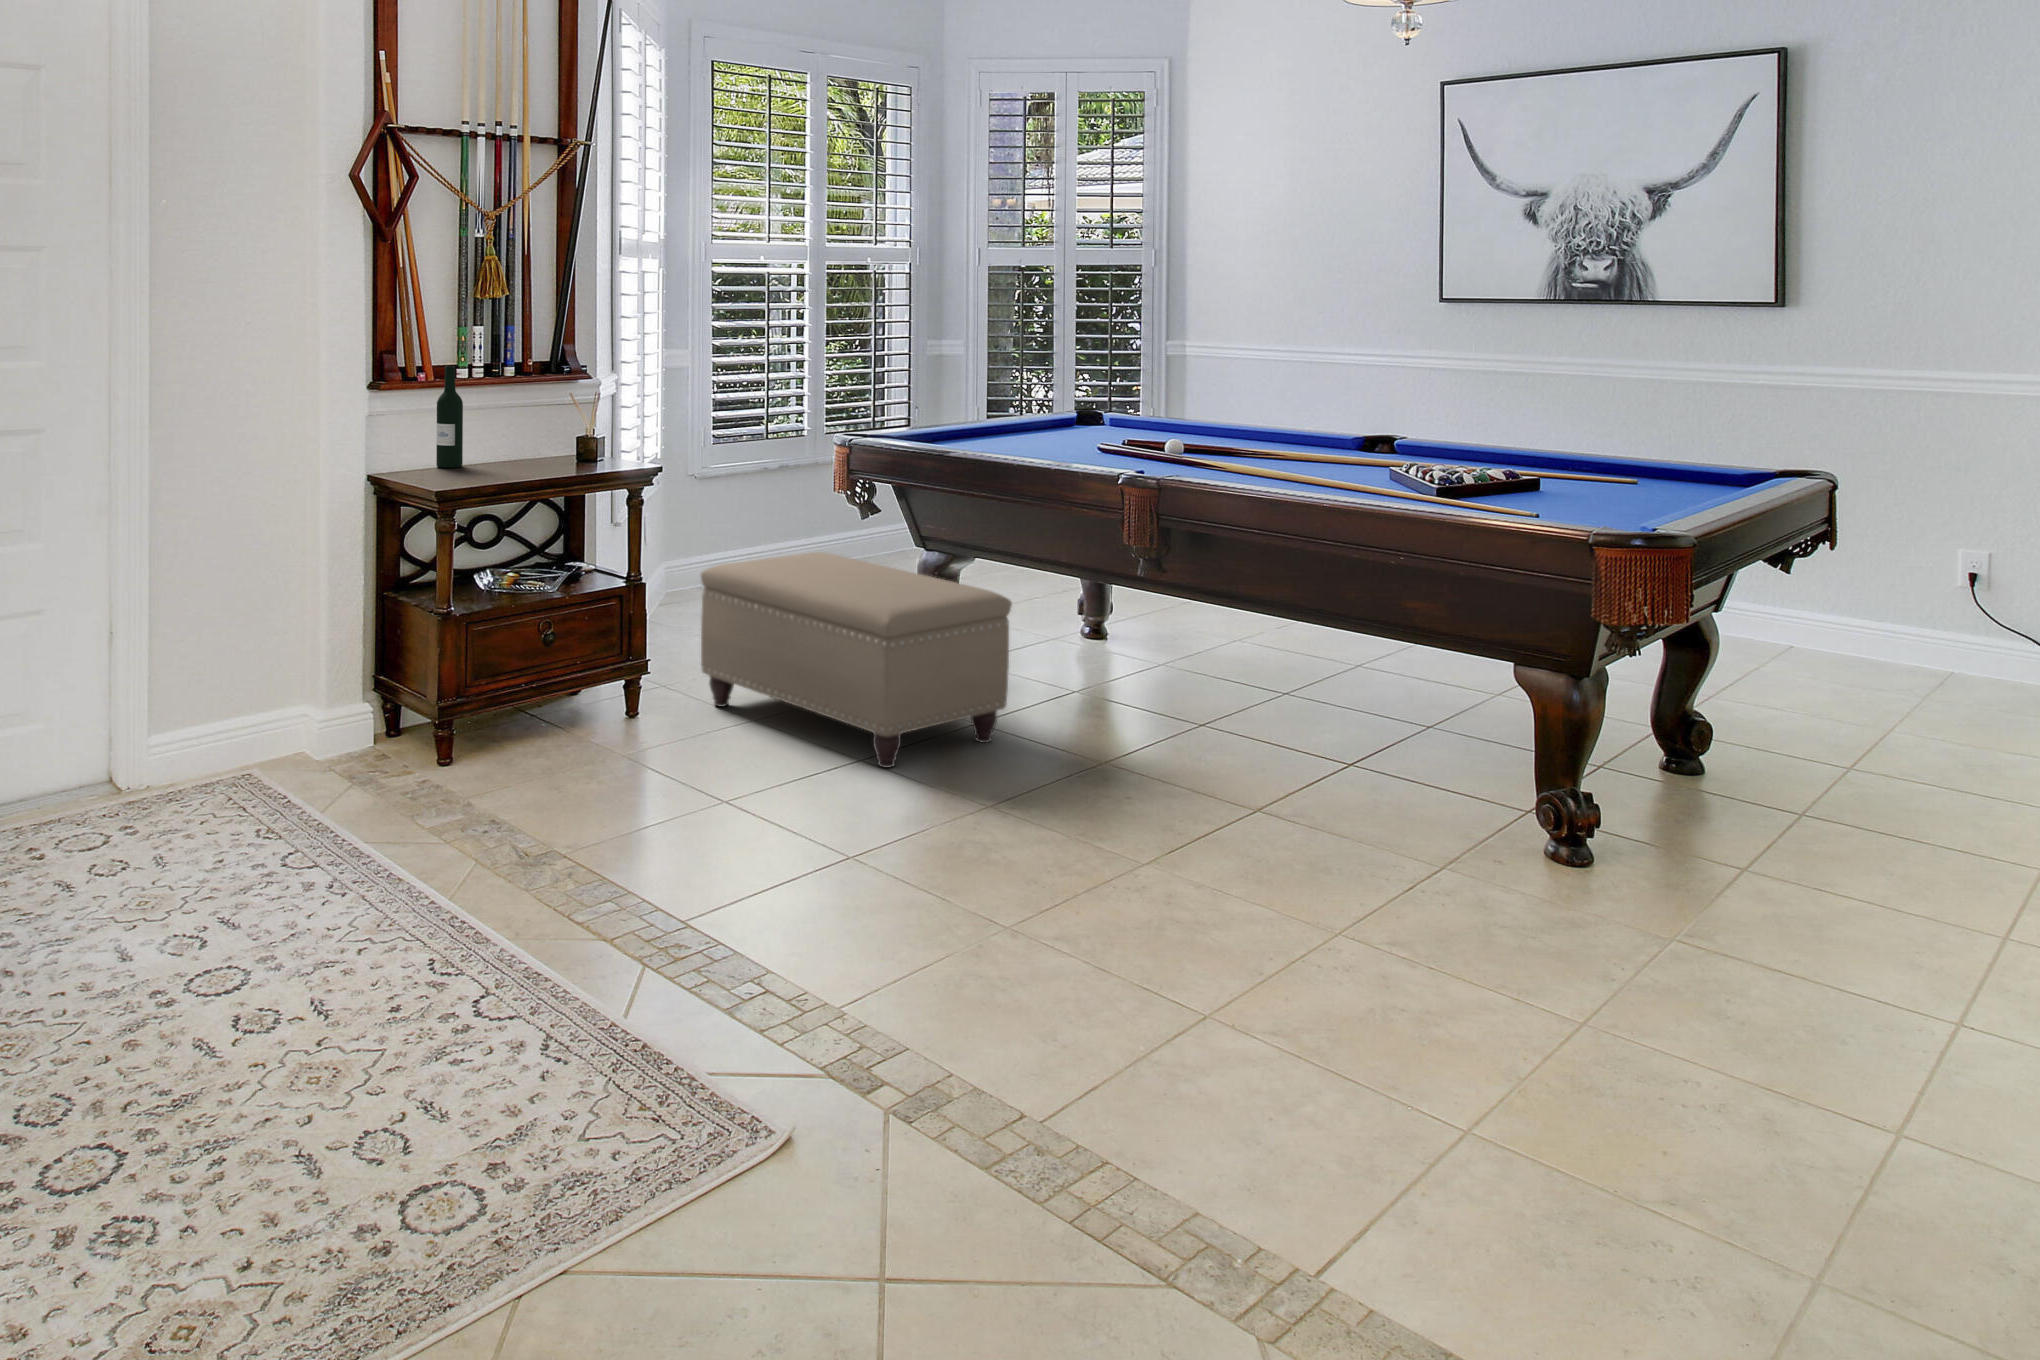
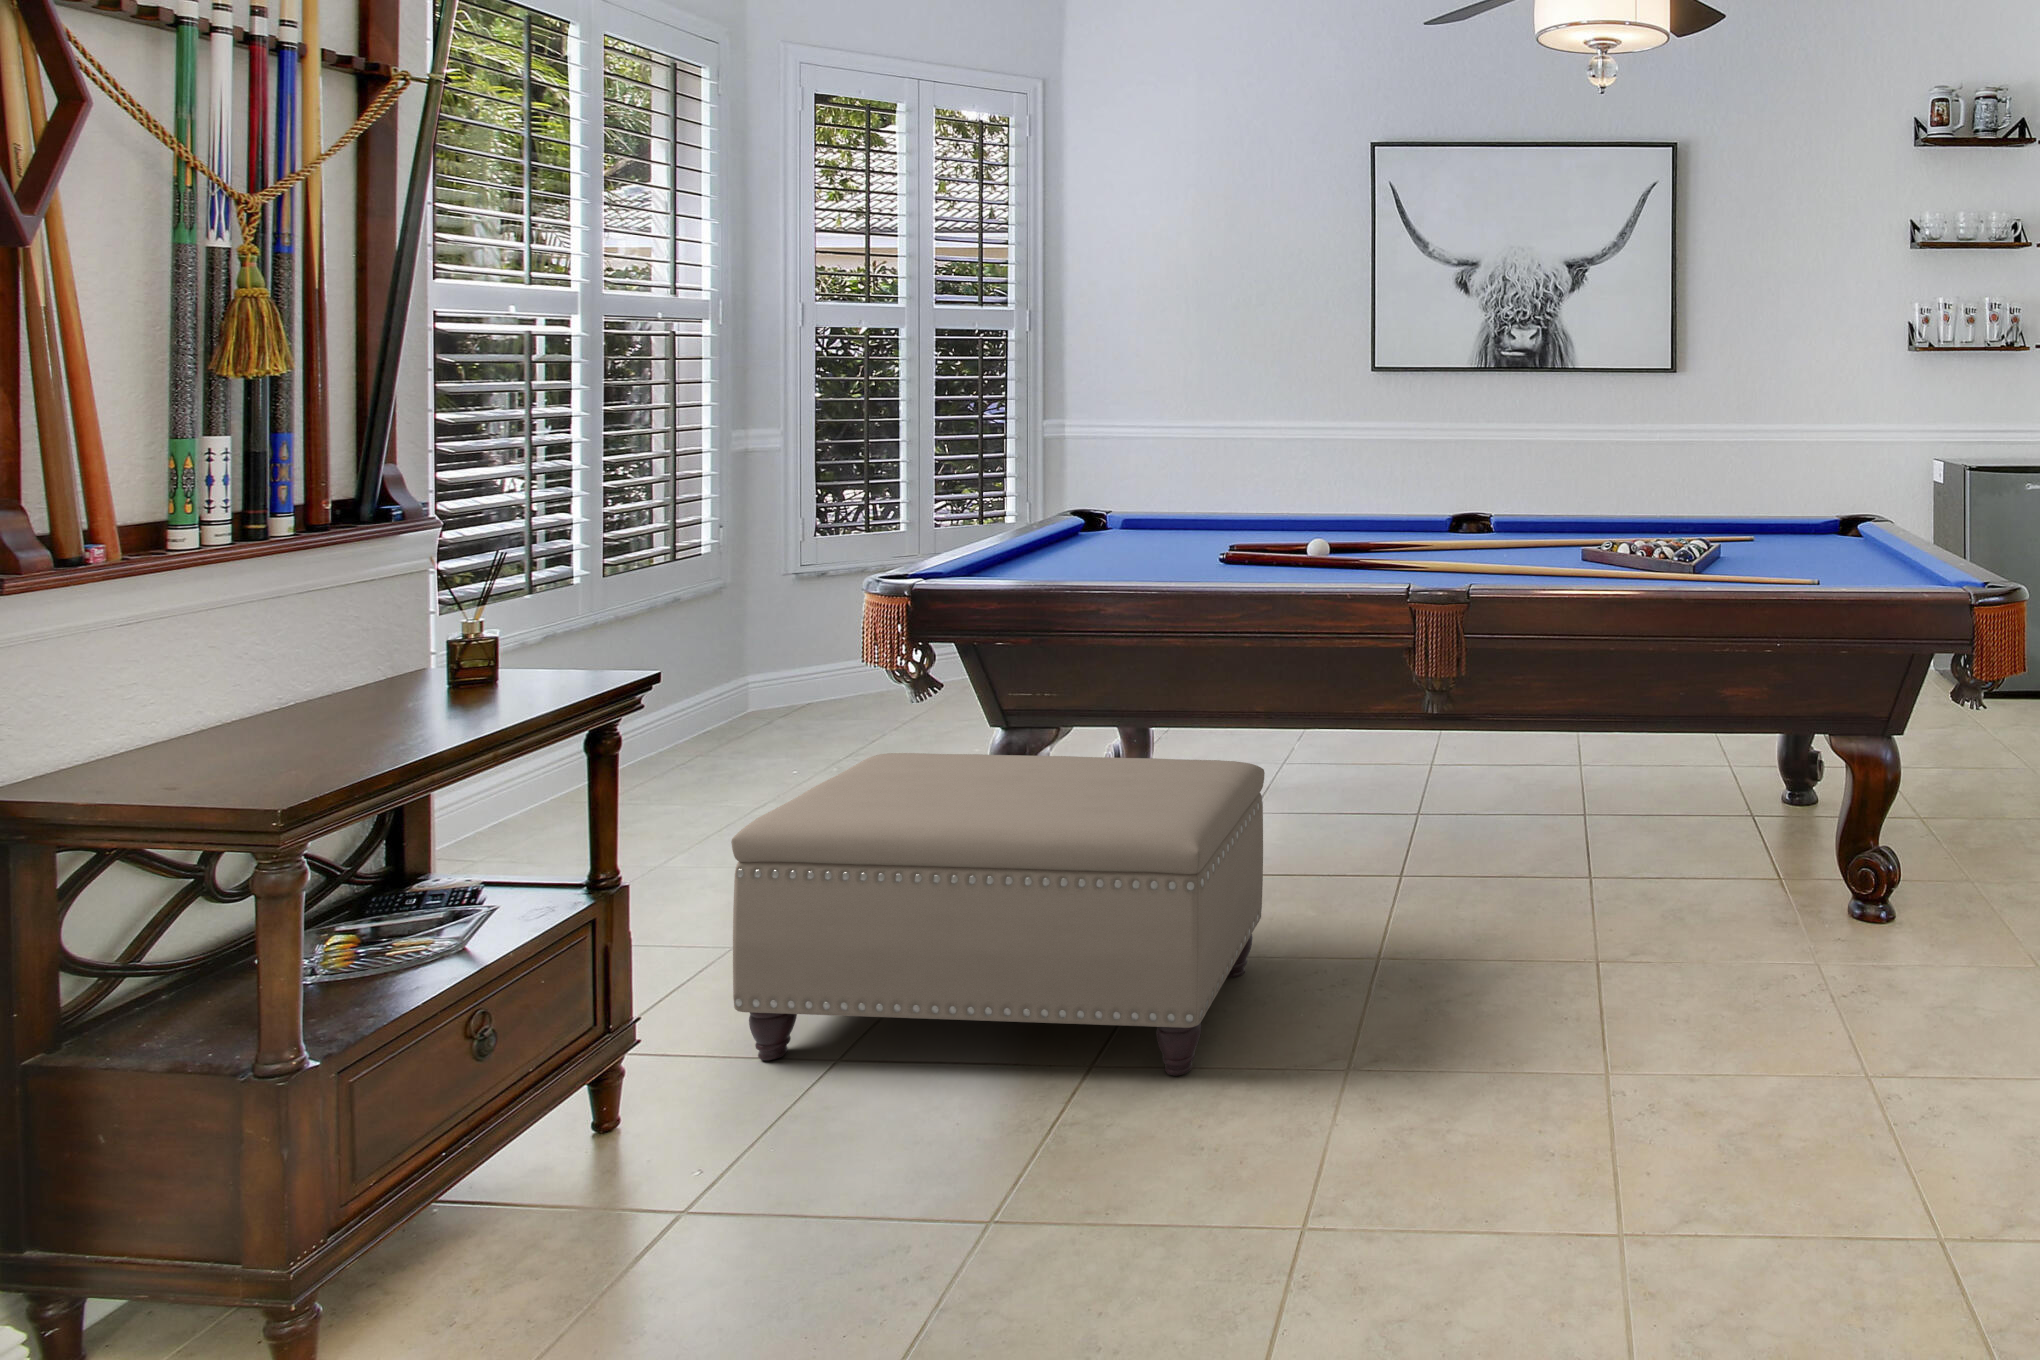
wine bottle: present [436,366,463,468] -> none [127,526,210,763]

